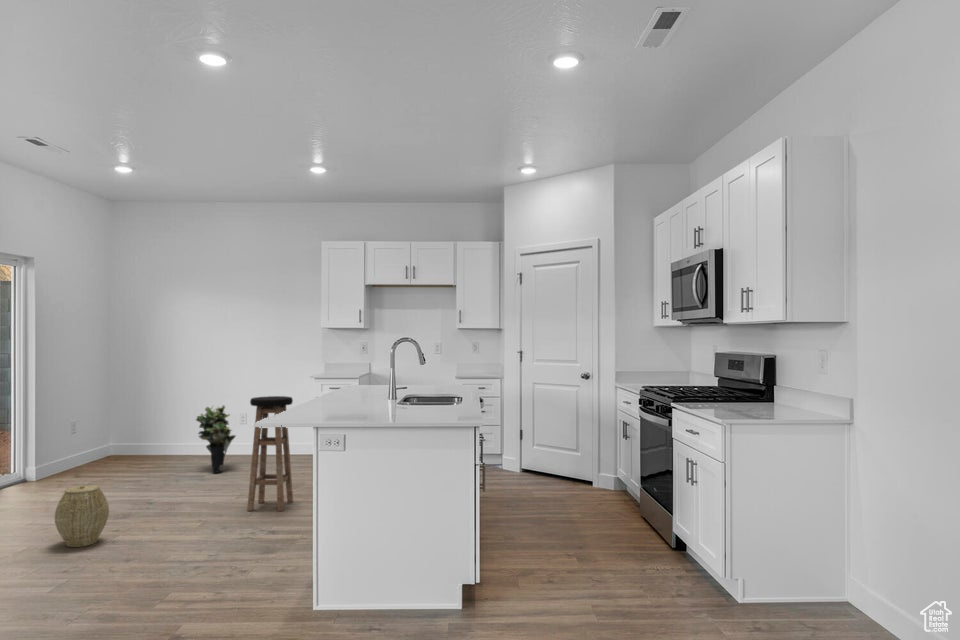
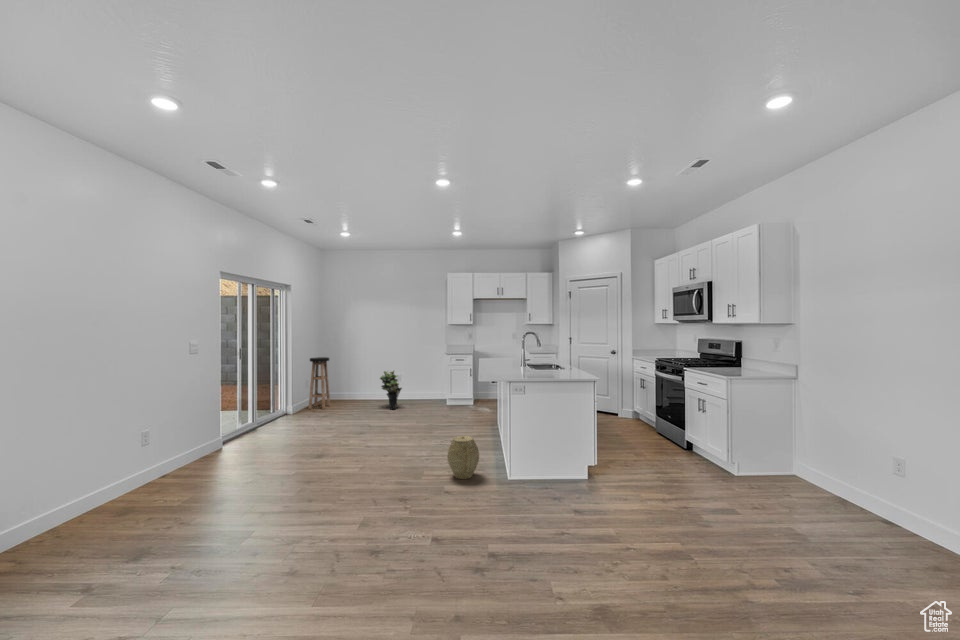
bar stool: present [247,396,293,511] -> present [309,357,330,409]
woven basket: present [55,485,109,547] -> present [447,436,479,479]

